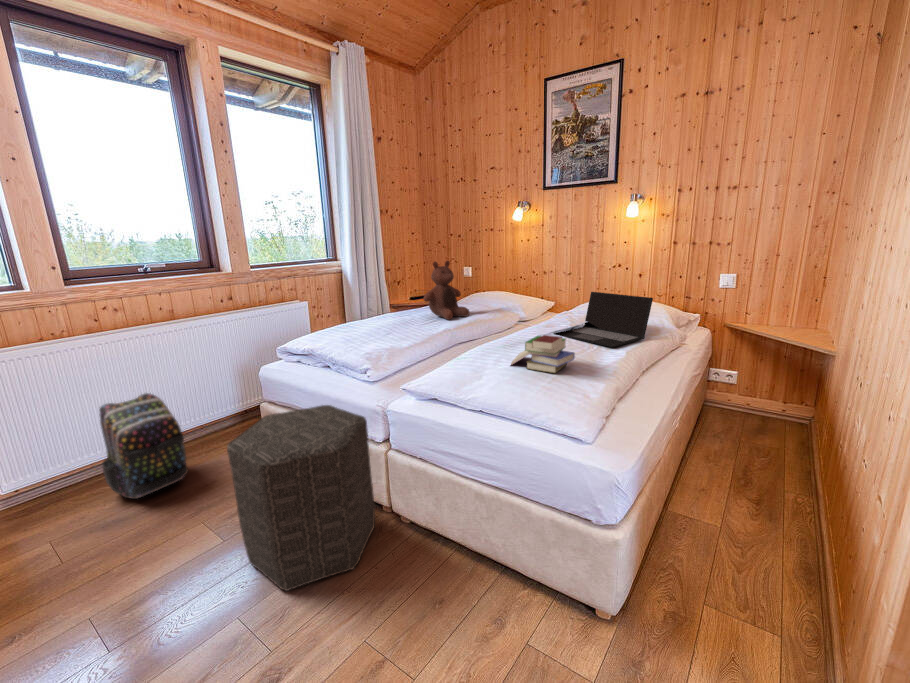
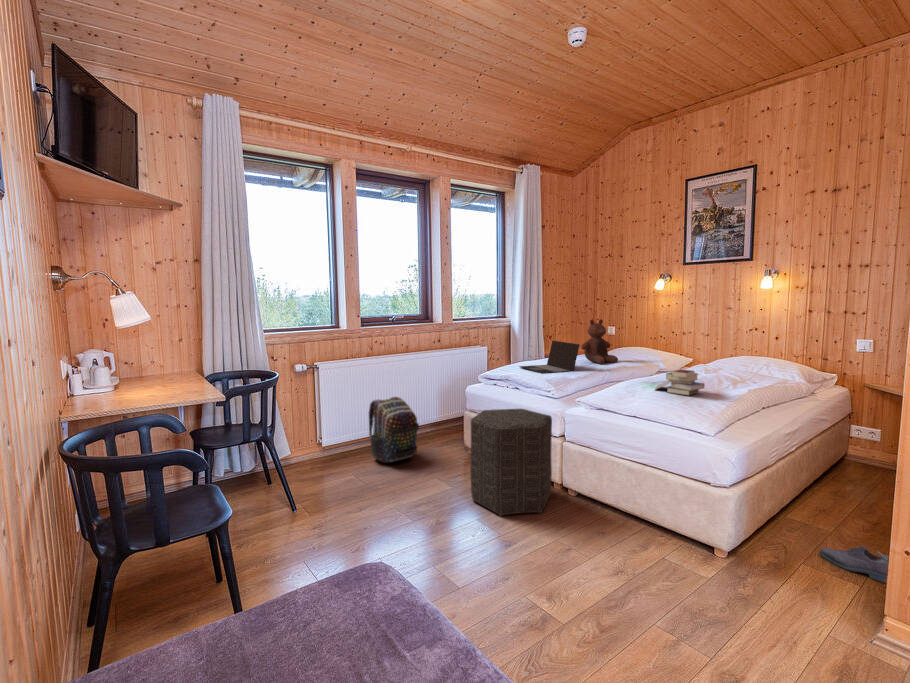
laptop: present [554,292,653,347] -> present [520,341,579,374]
shoe: none [717,568,817,623] -> present [819,545,889,583]

